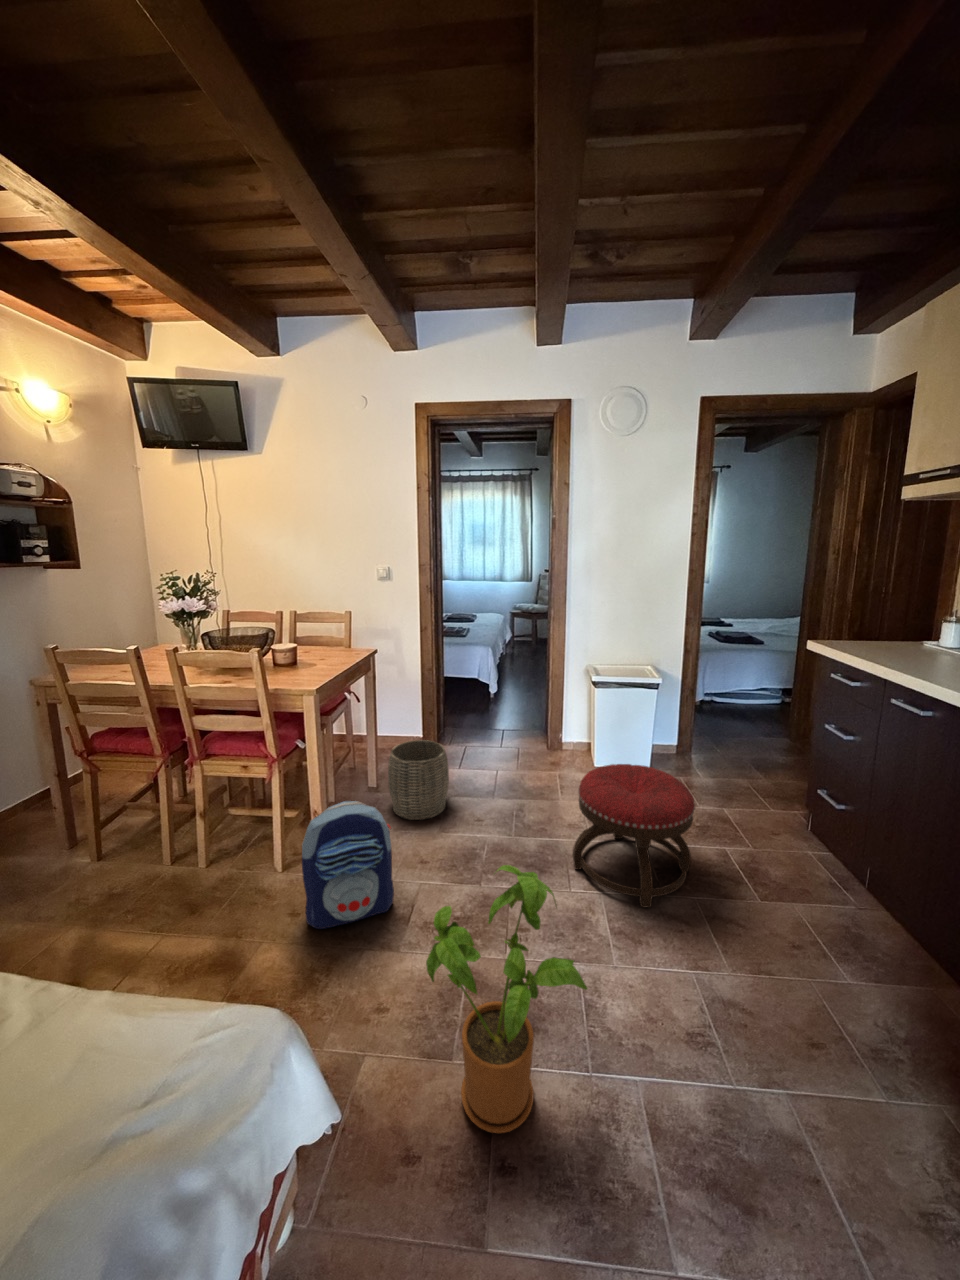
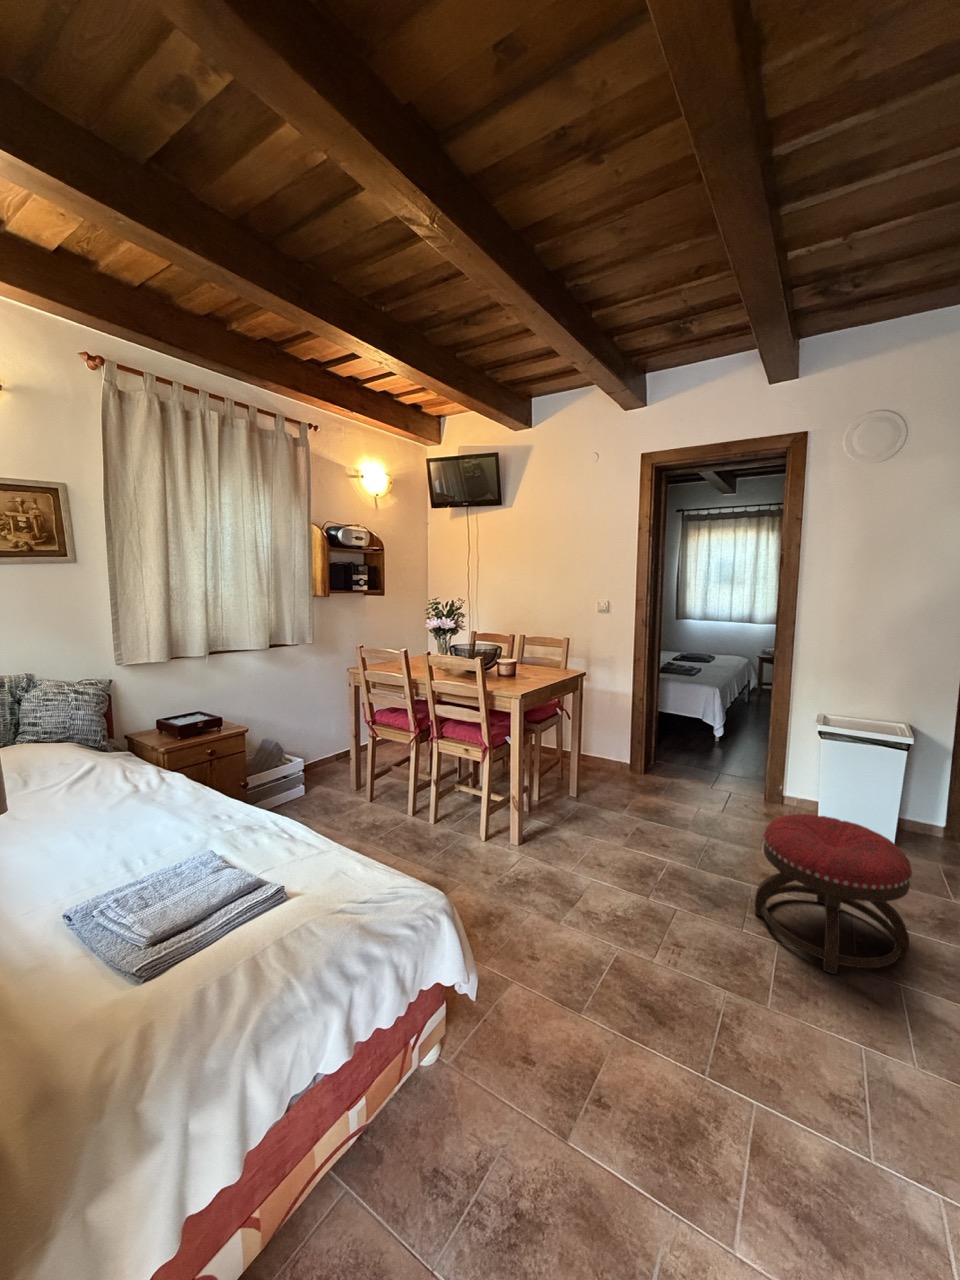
woven basket: present [388,740,449,820] -> none [583,760,641,833]
backpack: present [302,801,394,929] -> none [493,788,568,893]
house plant: present [426,865,588,1133] -> none [555,850,684,1080]

